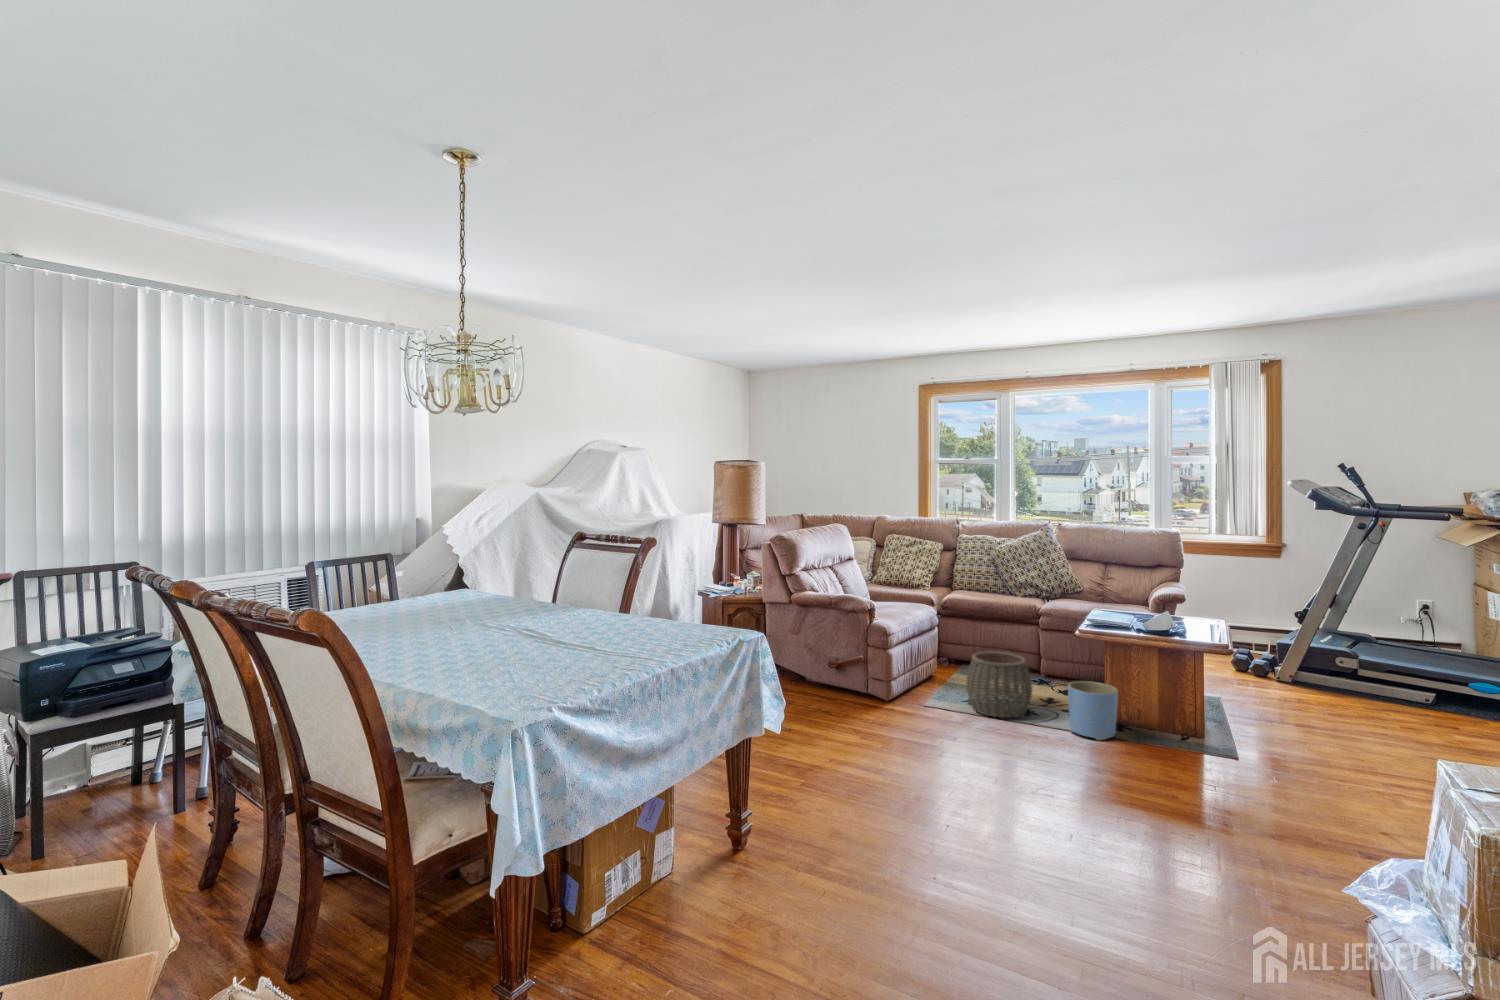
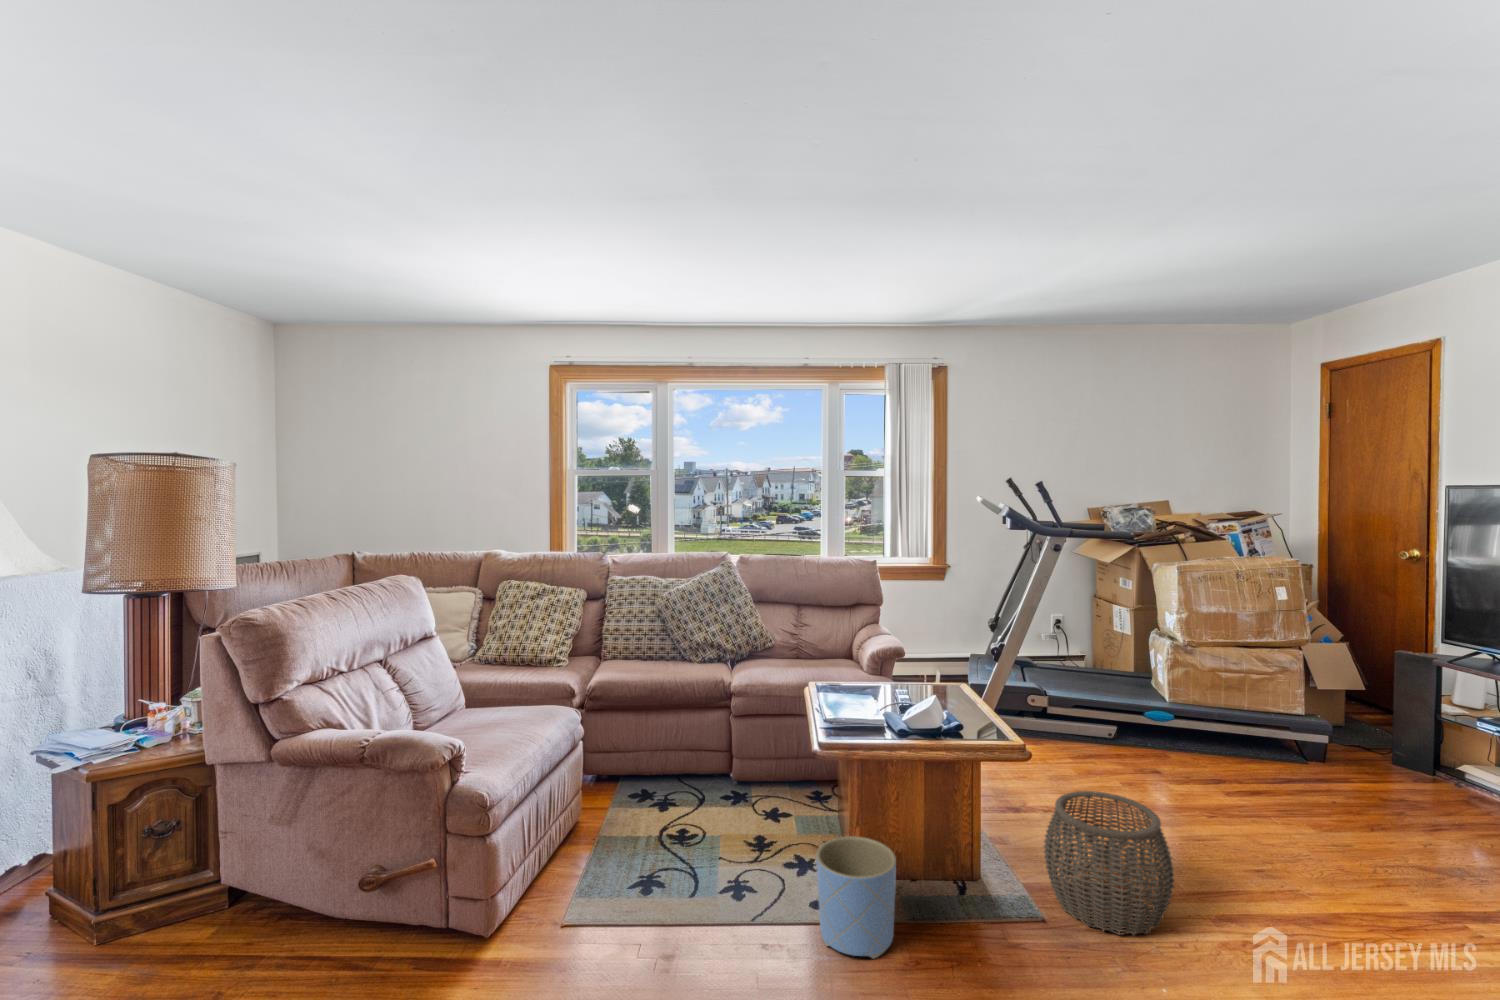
woven basket: present [966,651,1032,718] -> present [1044,791,1175,935]

